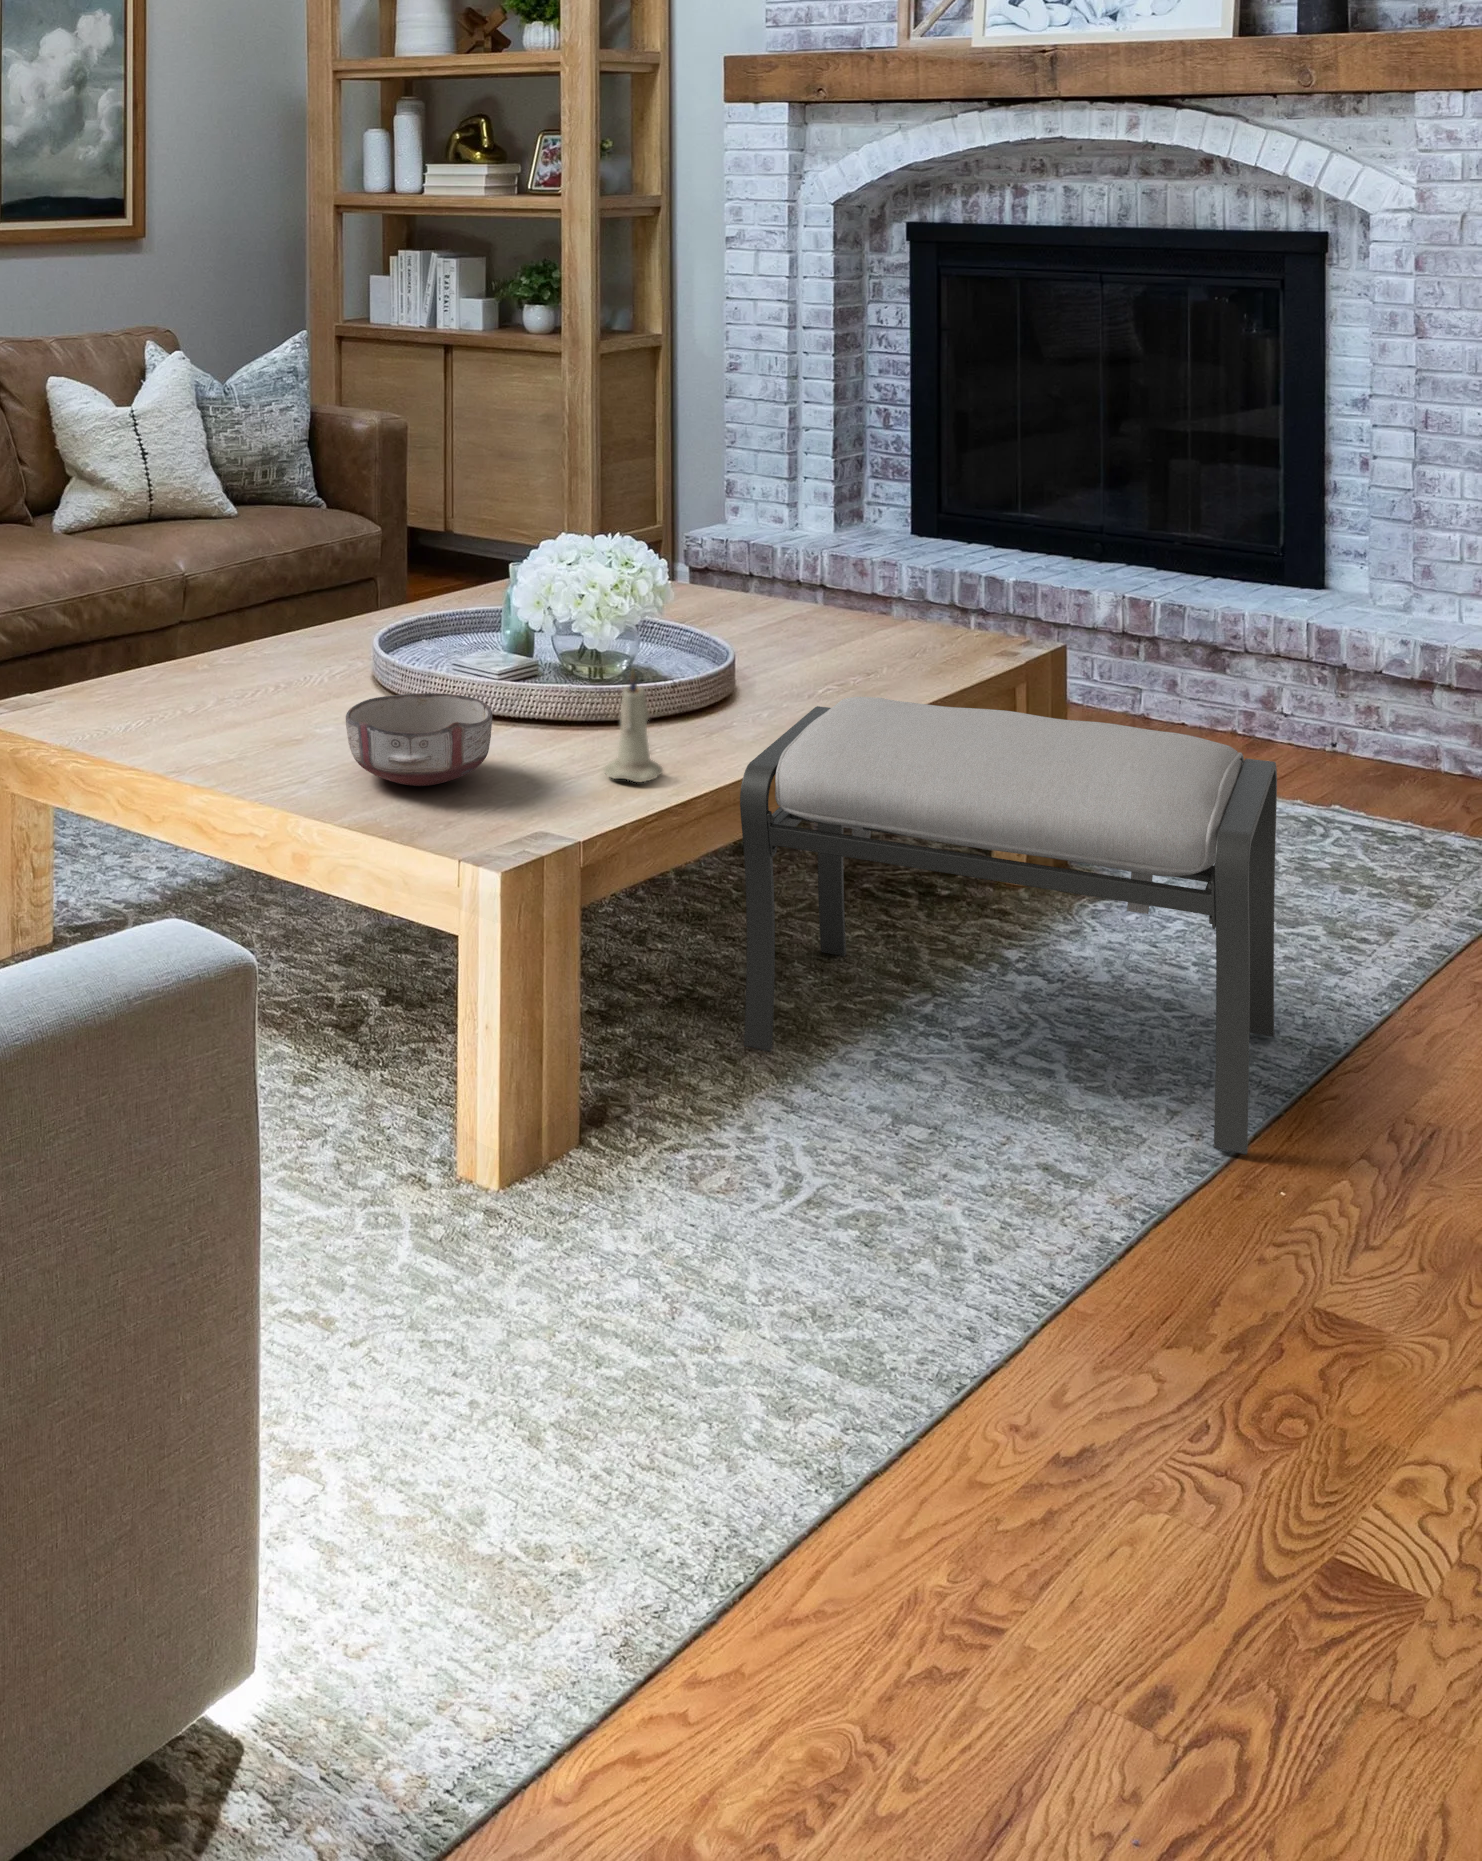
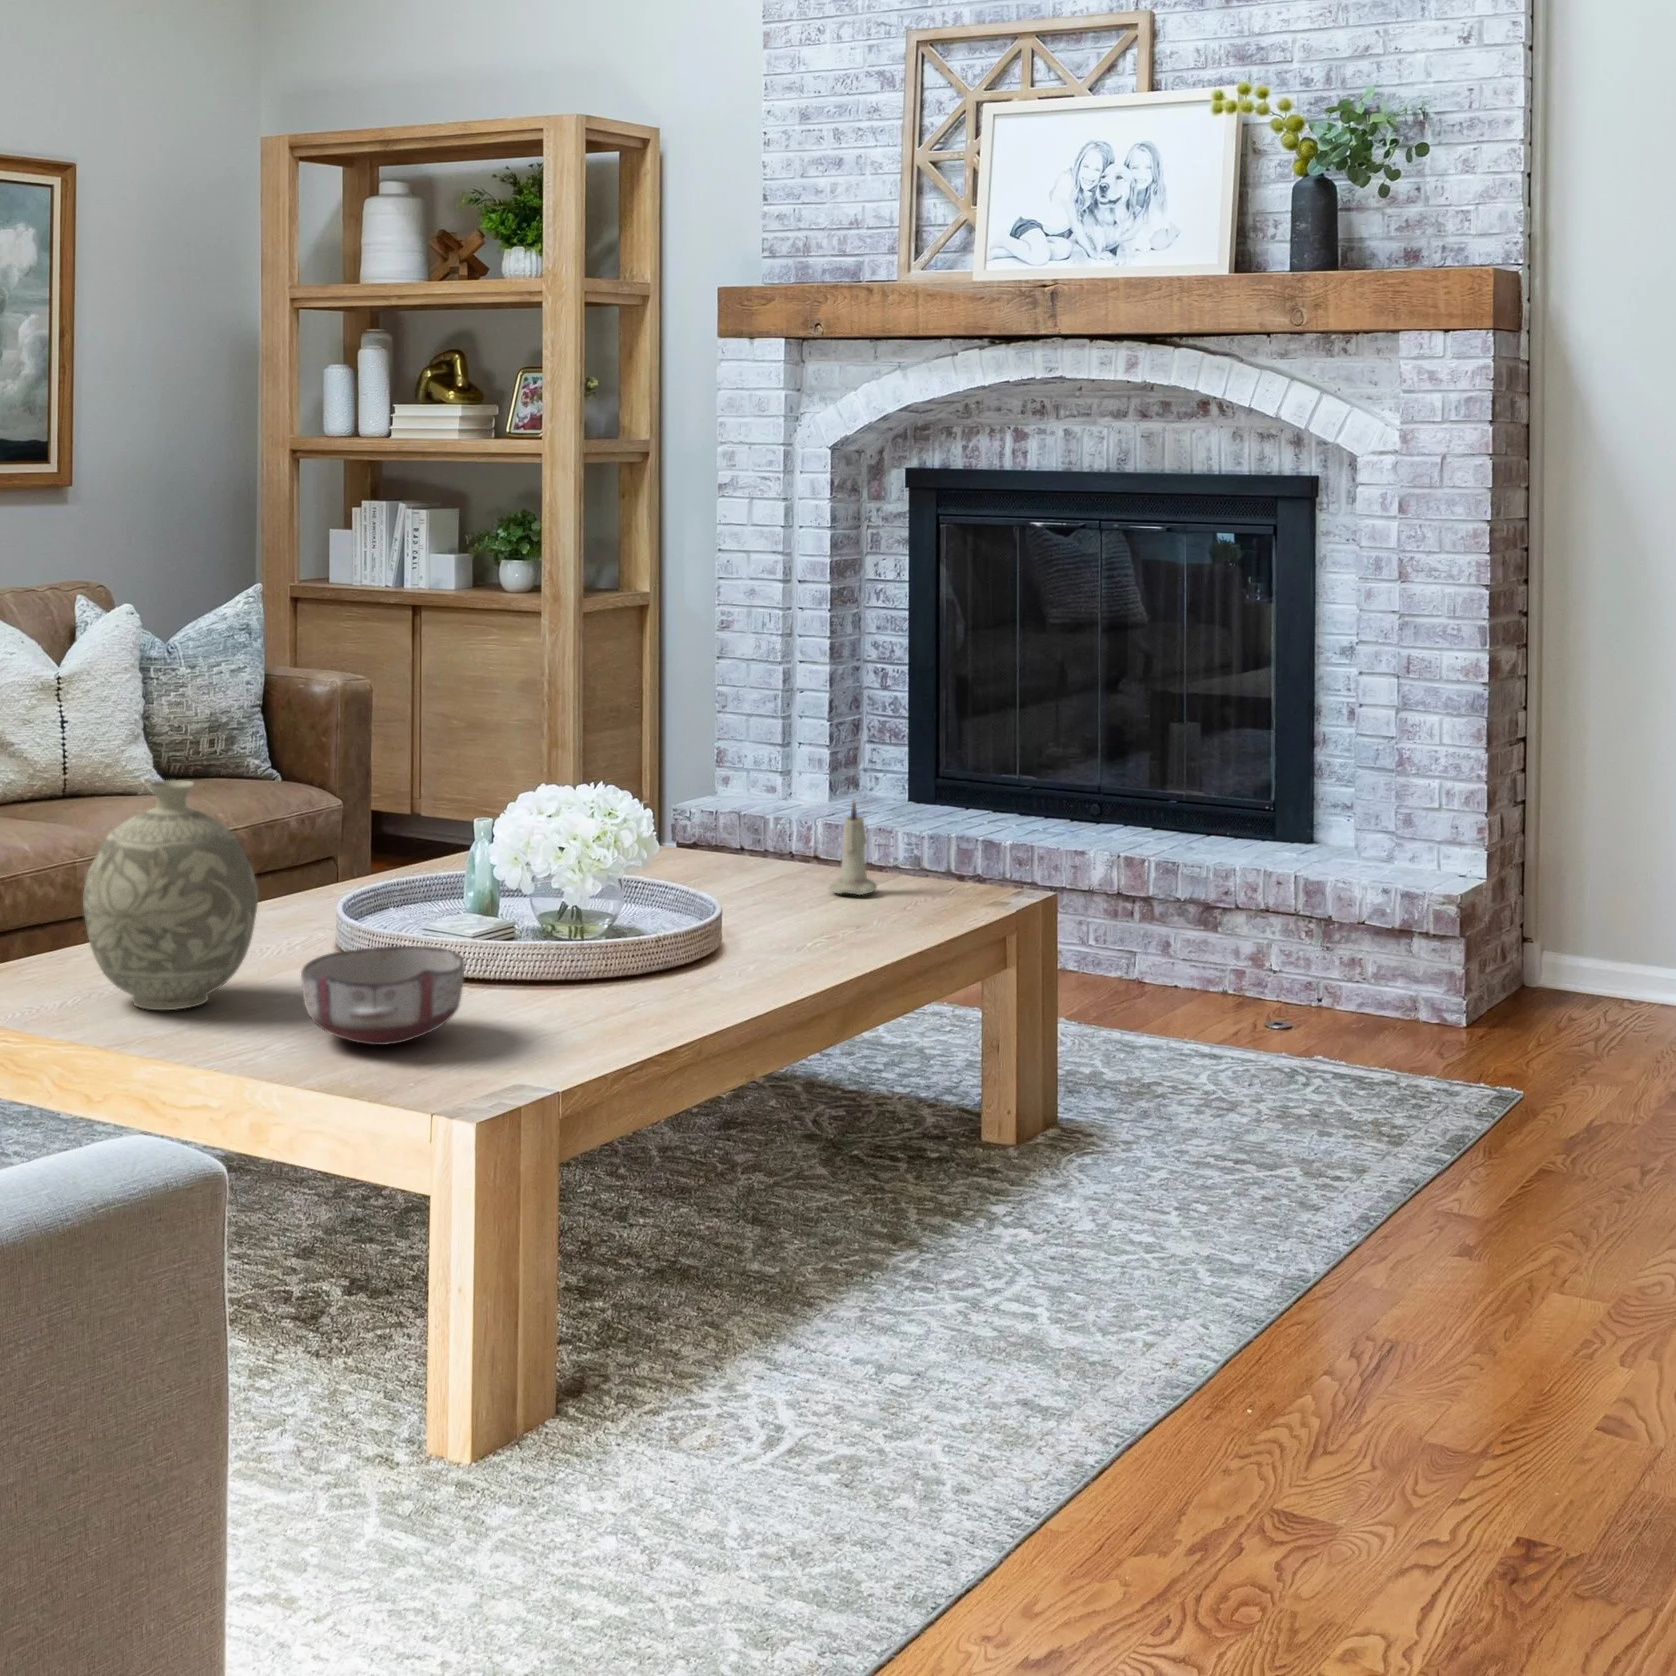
decorative vase: none [160,538,309,740] -> present [83,780,258,1010]
candle: present [604,670,663,782] -> present [828,801,877,895]
ottoman: present [740,697,1277,1155] -> none [727,941,1250,1372]

